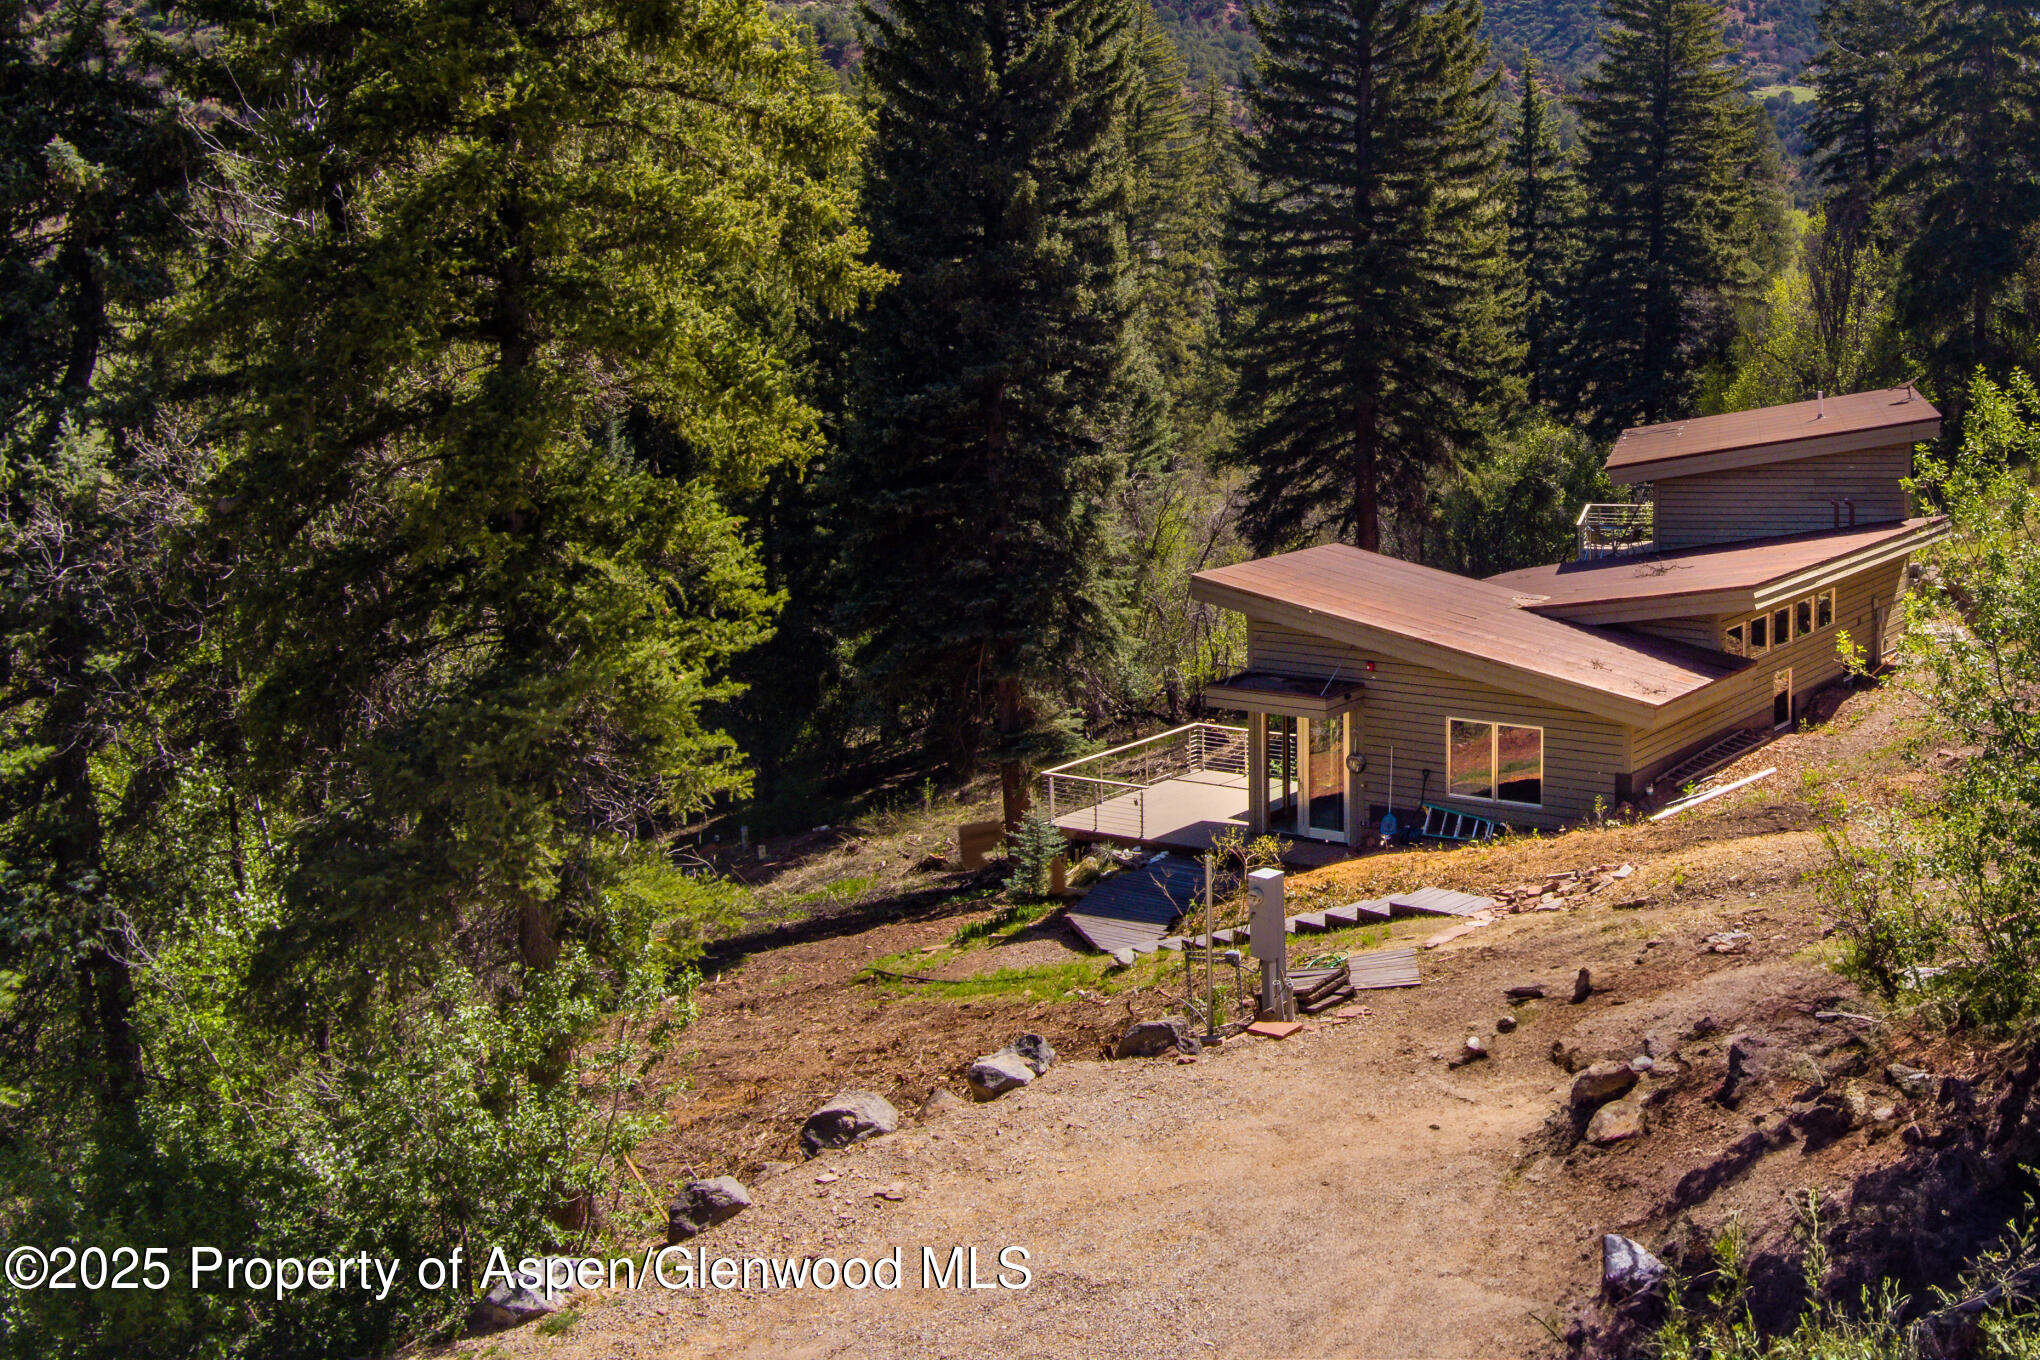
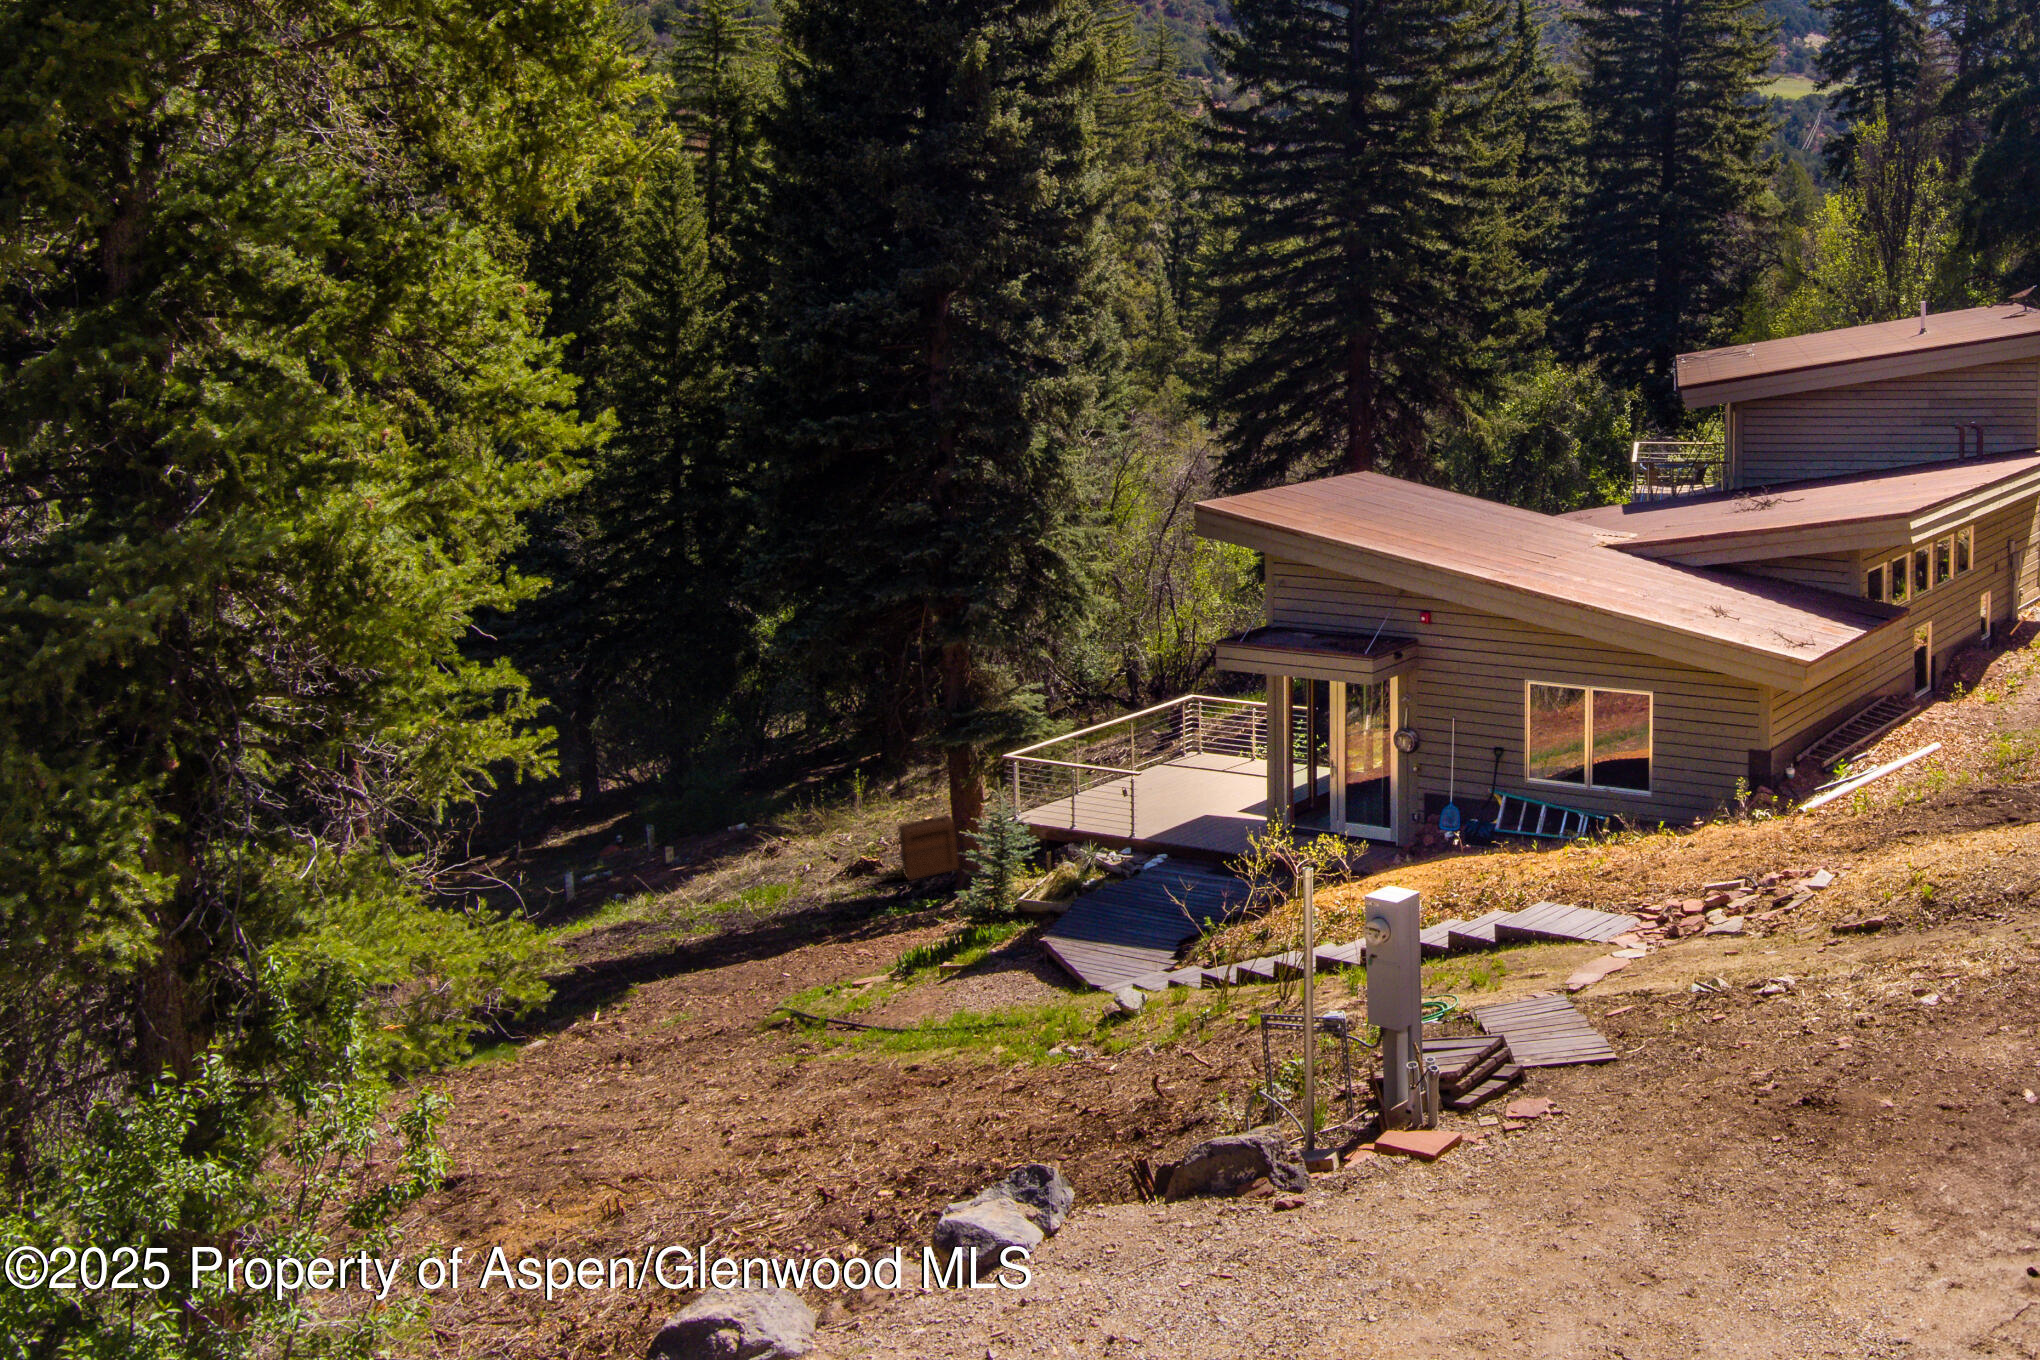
watering can: present [1049,854,1067,894] -> none [1018,857,1042,912]

